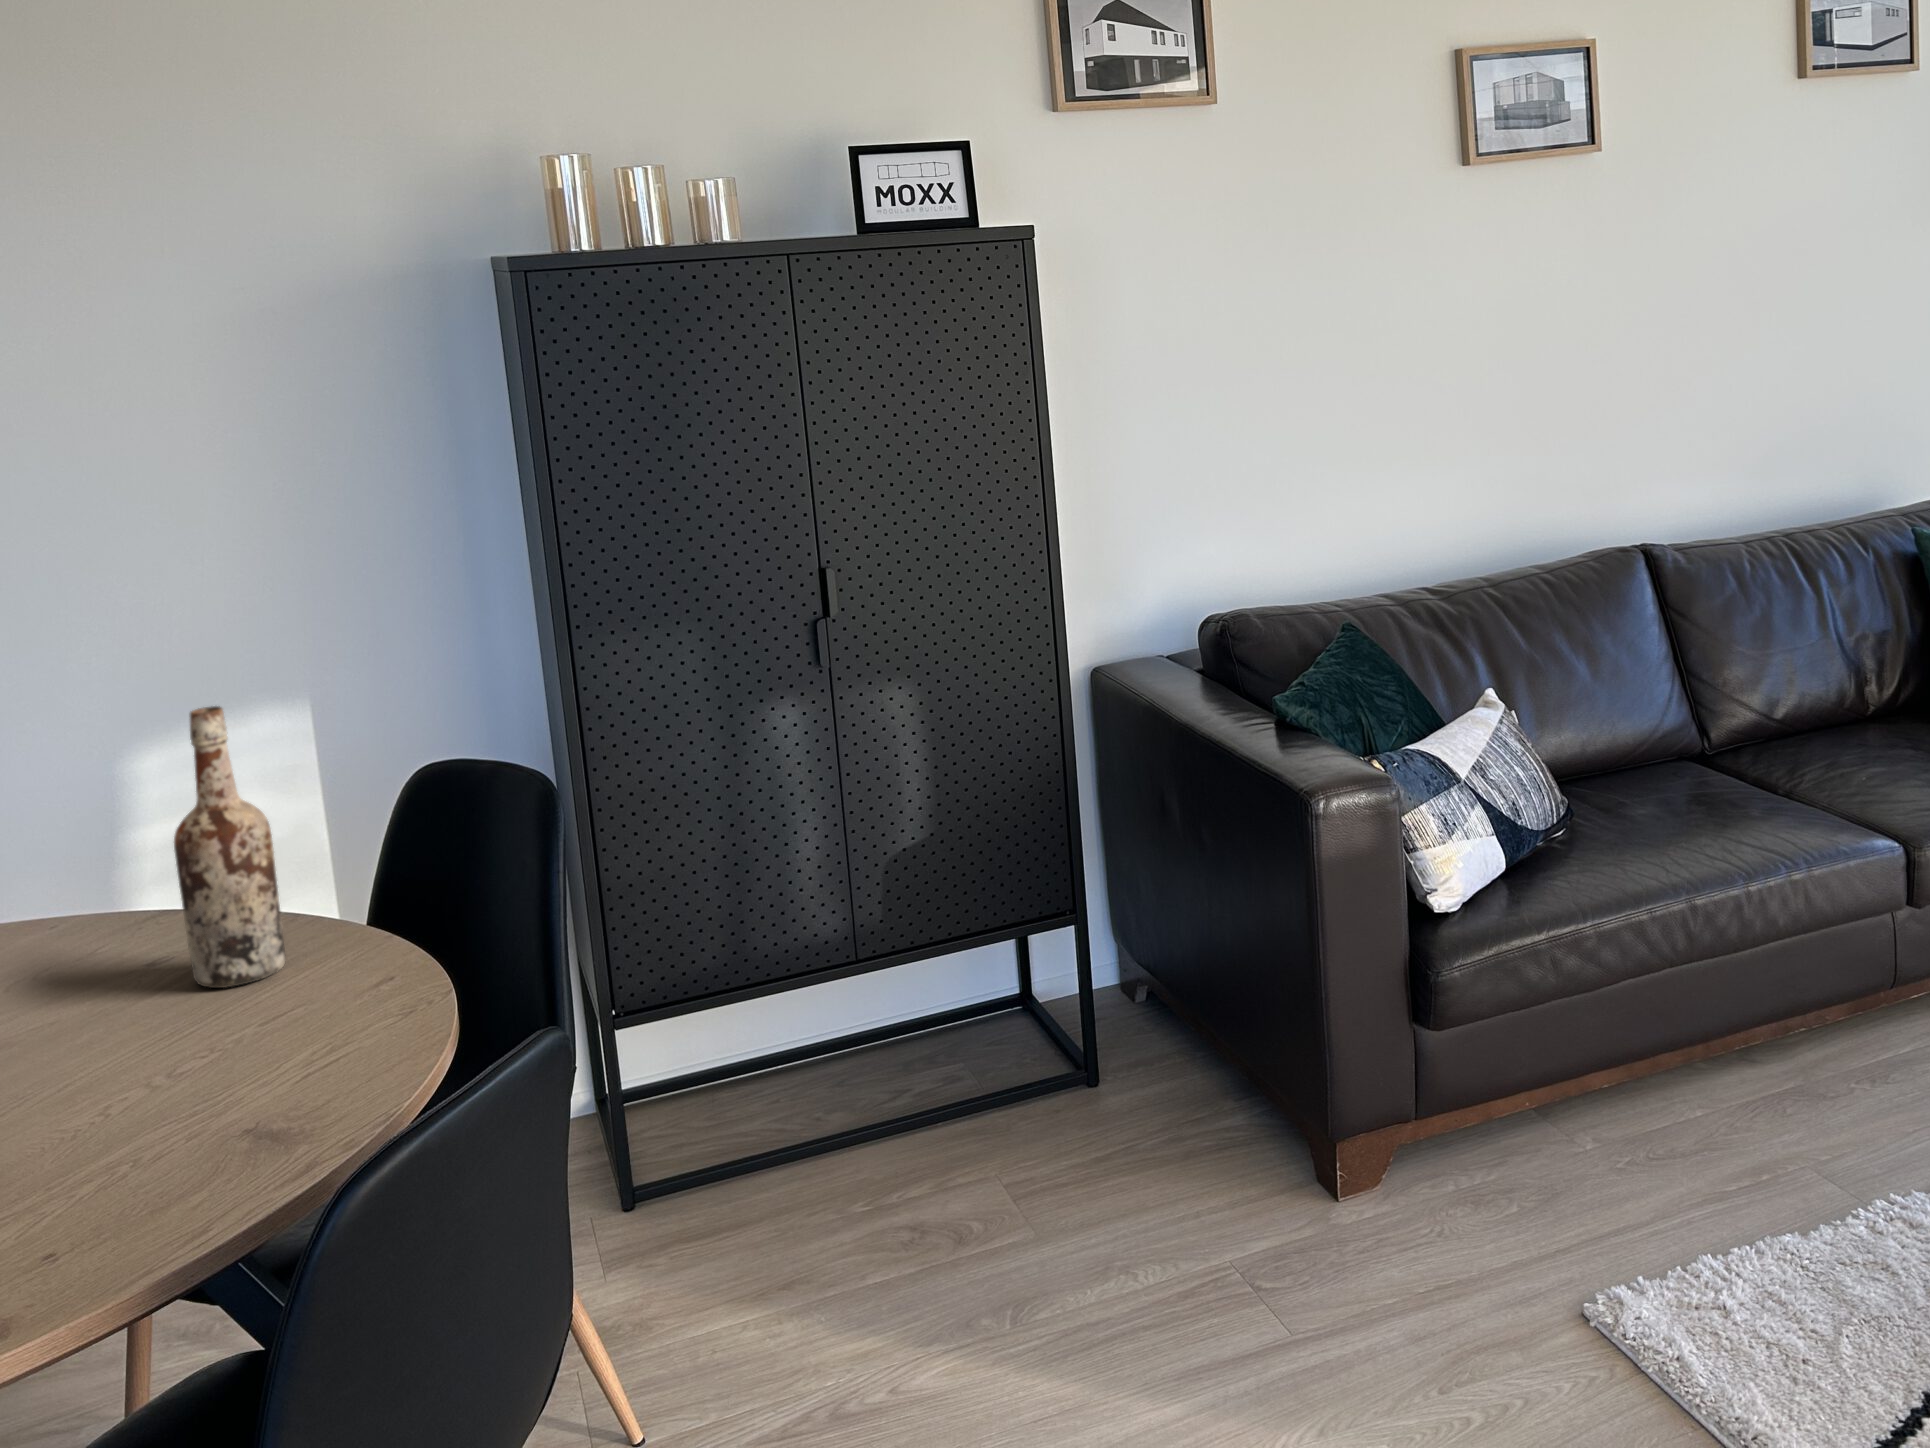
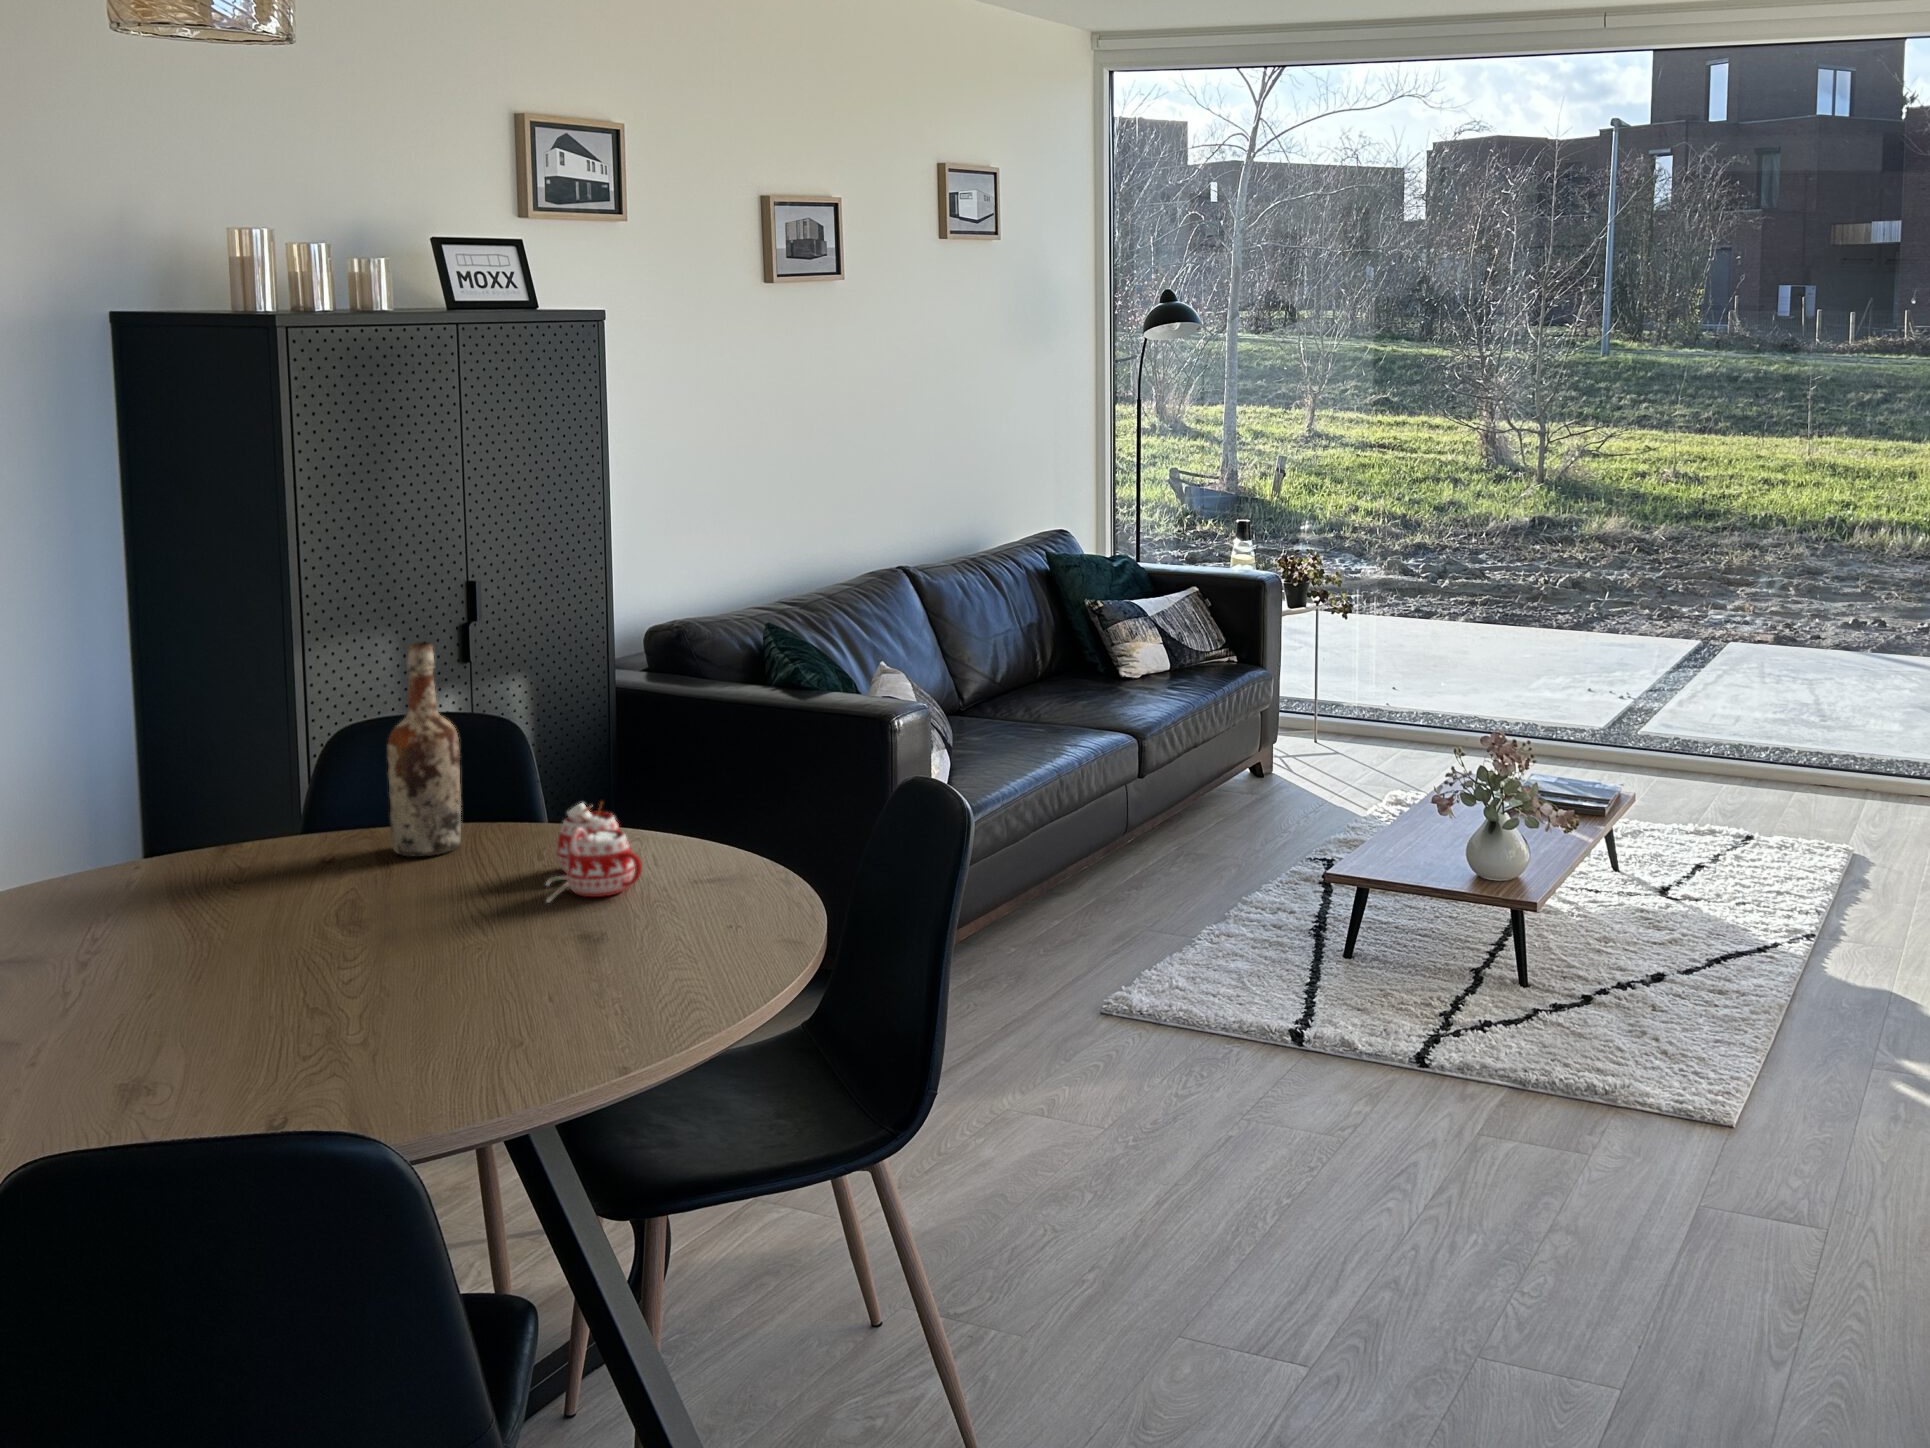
mug: none [63,971,316,1134] -> present [546,803,642,903]

